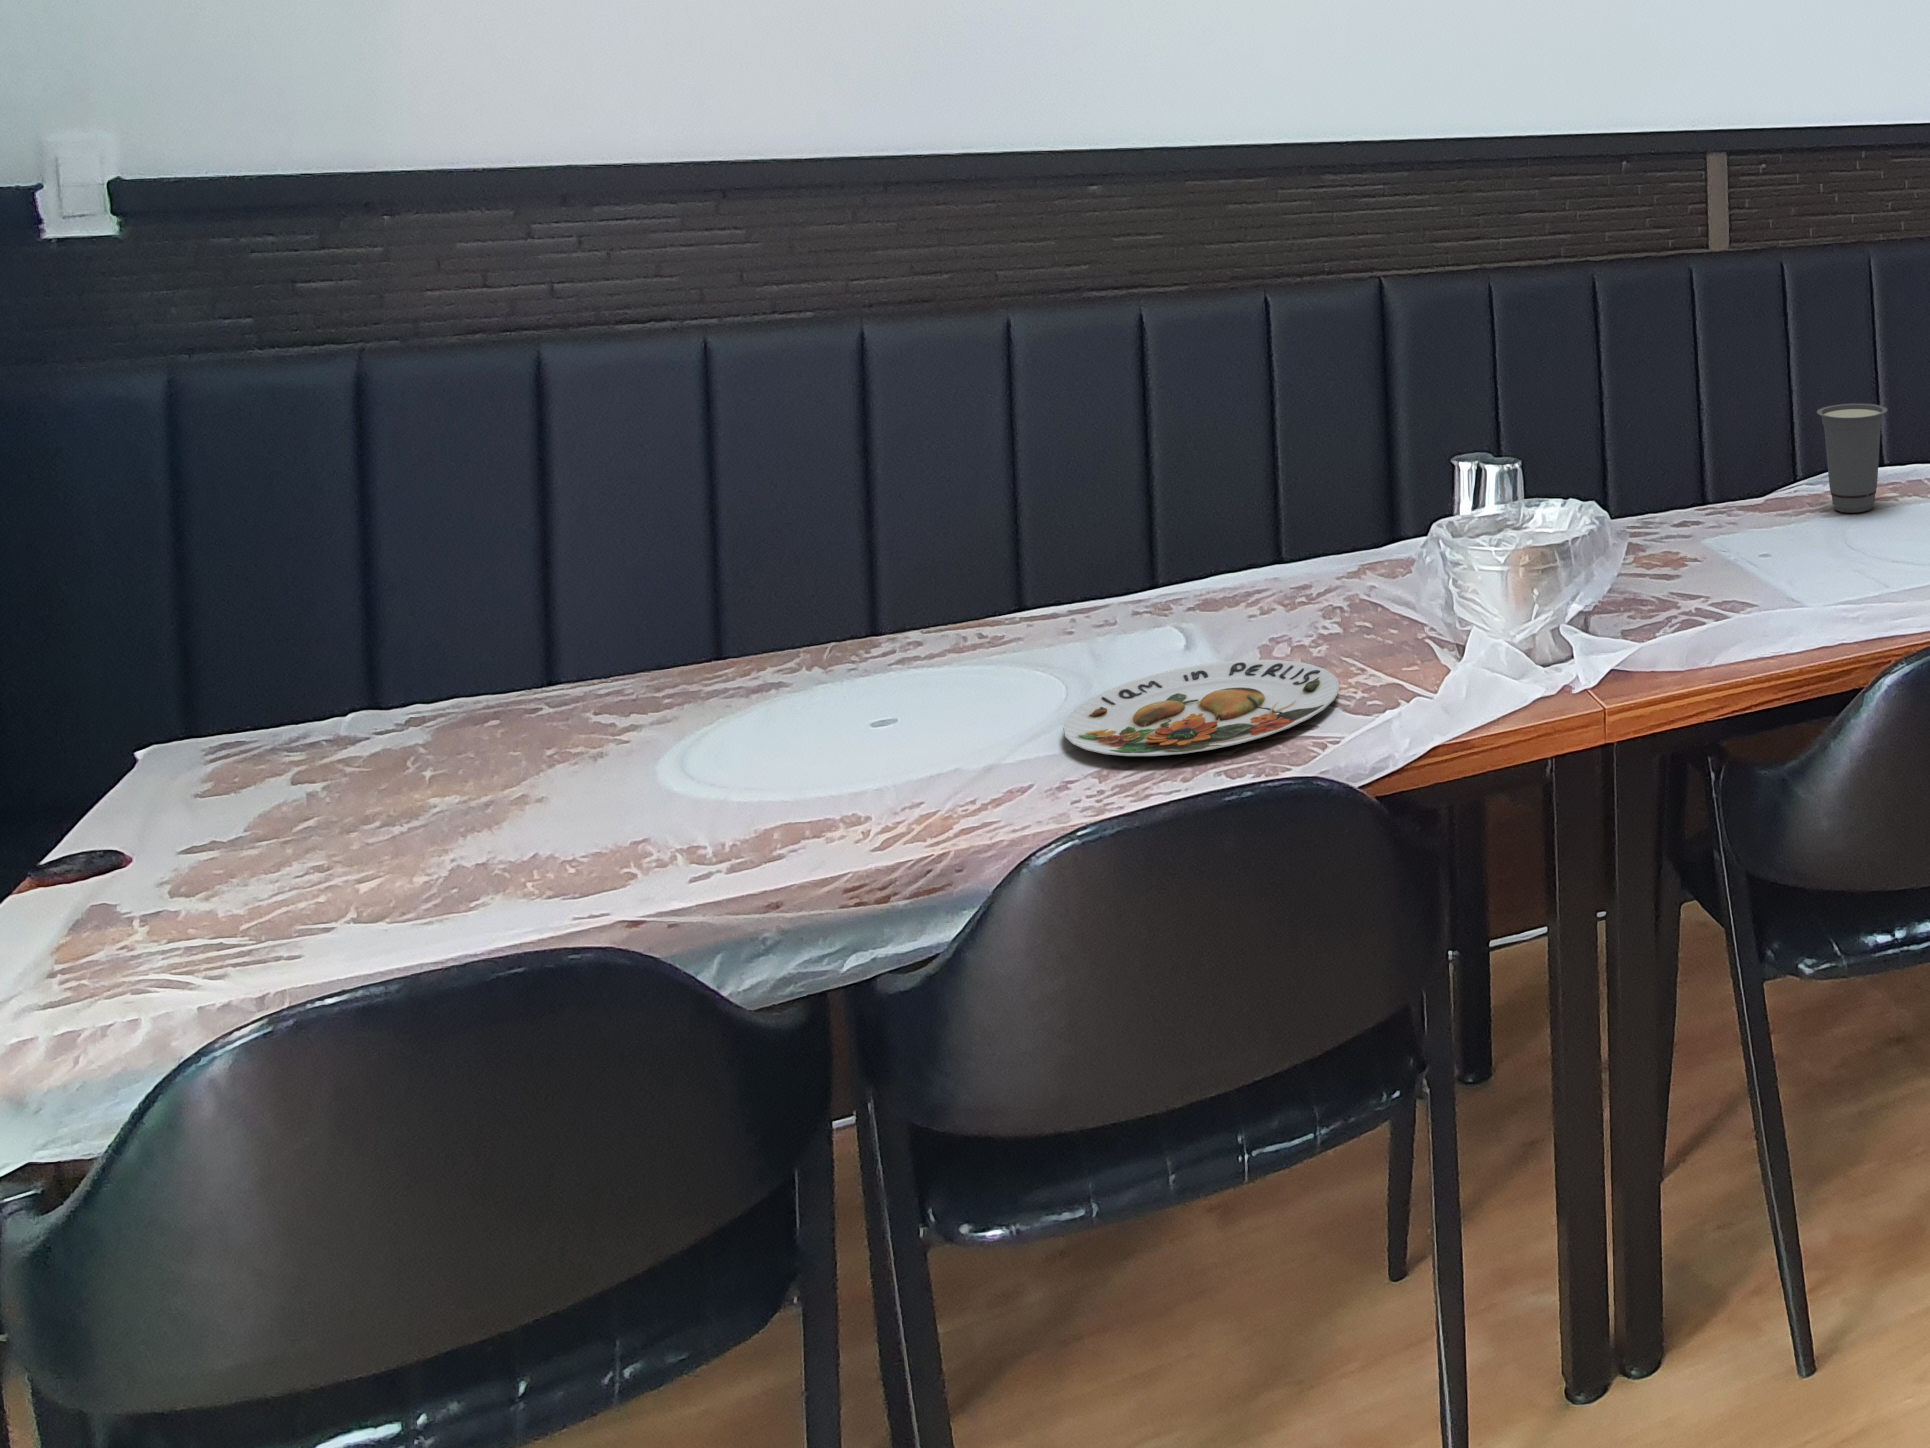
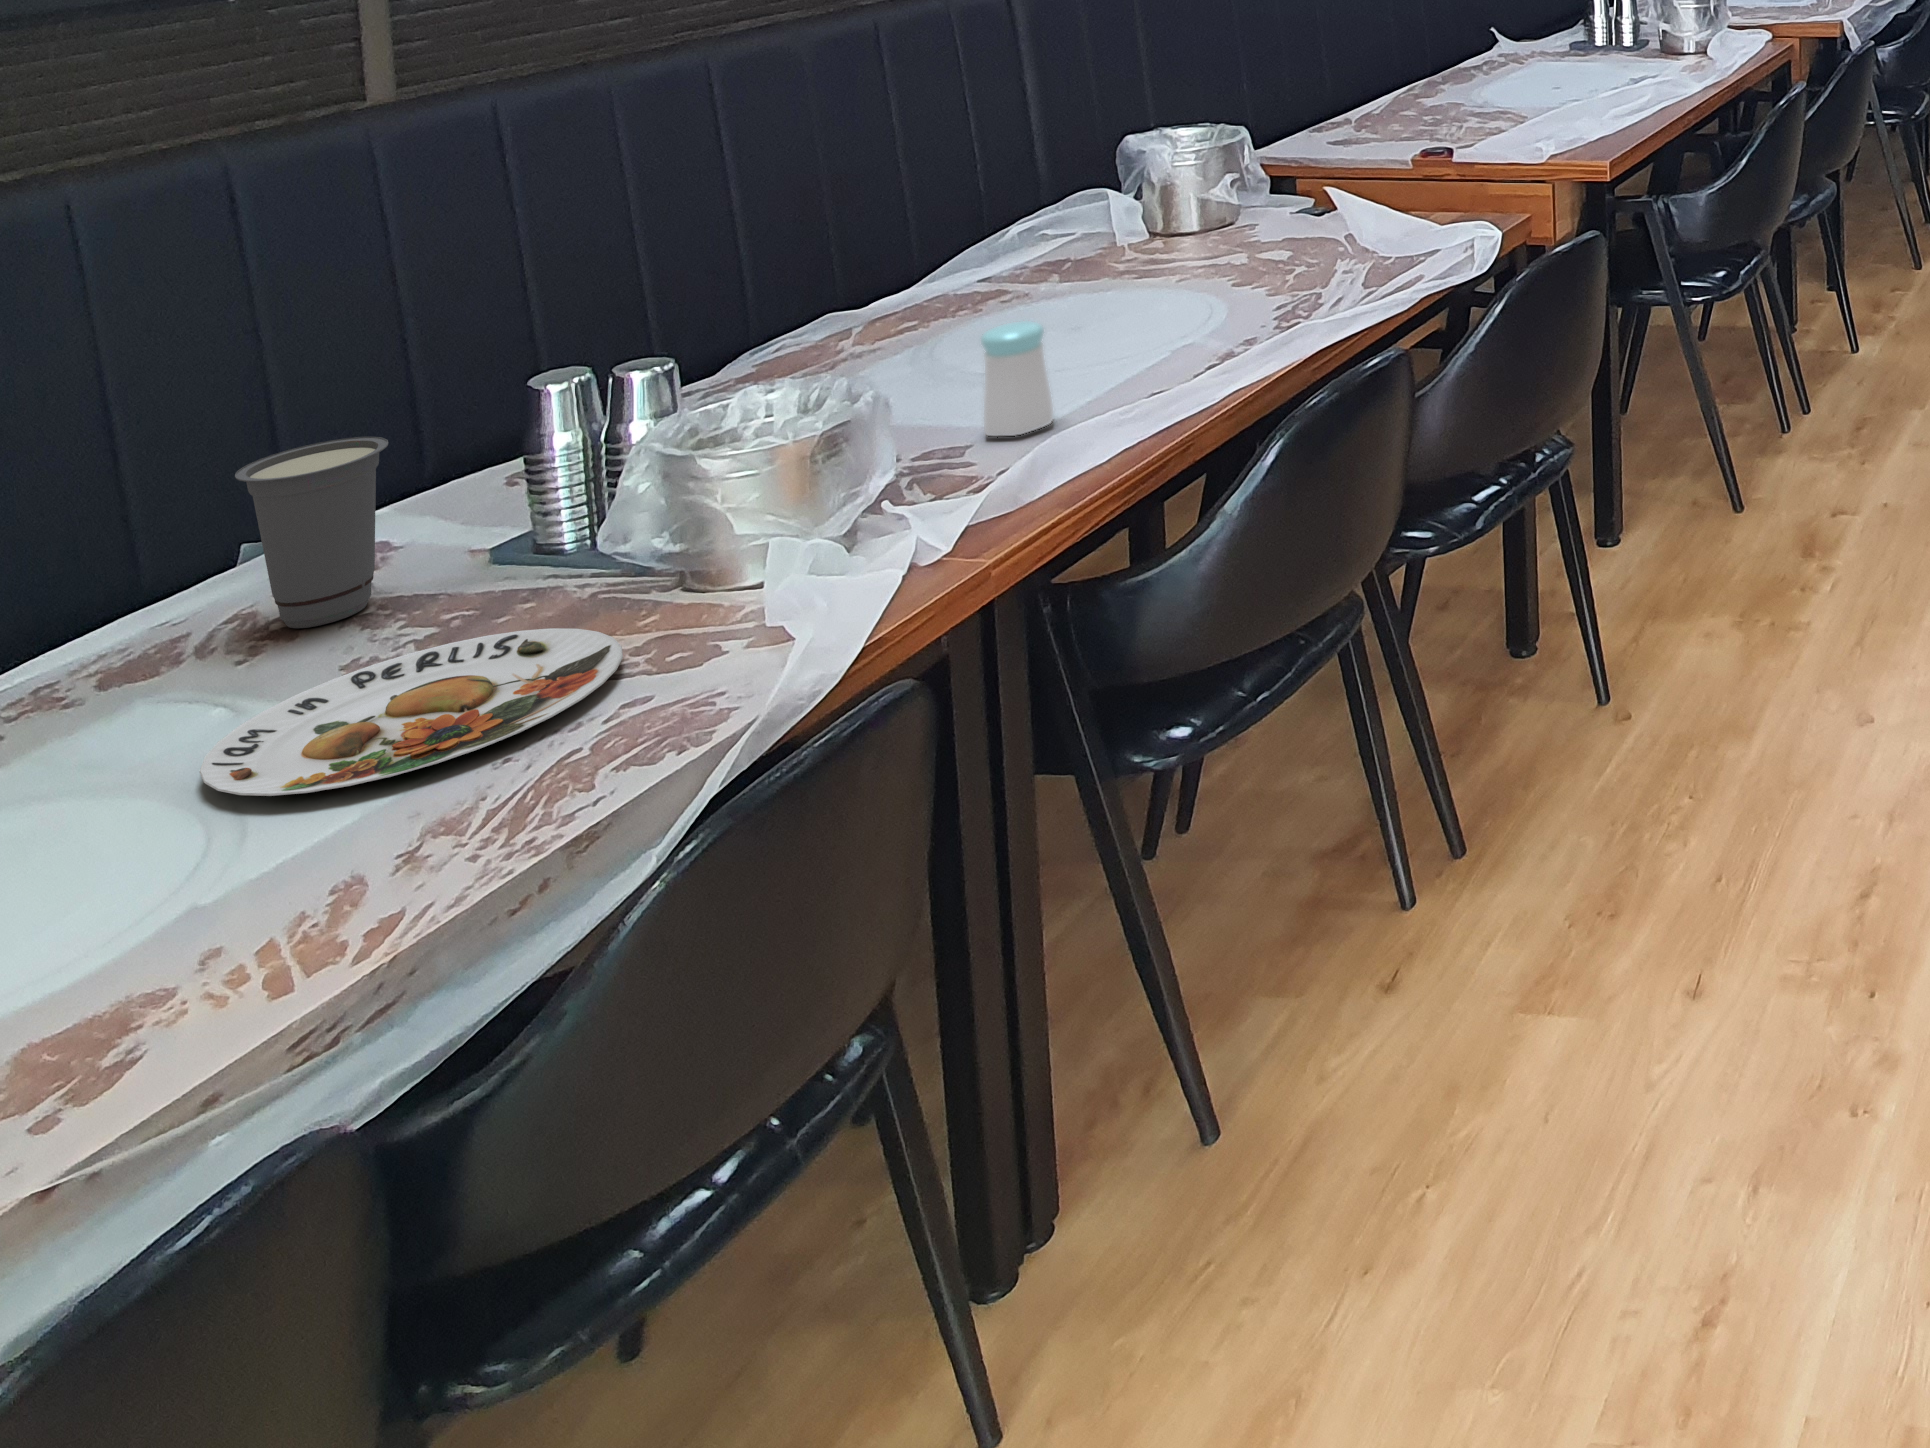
cup: present [1817,403,1888,513] -> present [235,437,388,628]
salt shaker: none [1754,521,1818,627] -> present [981,321,1053,436]

